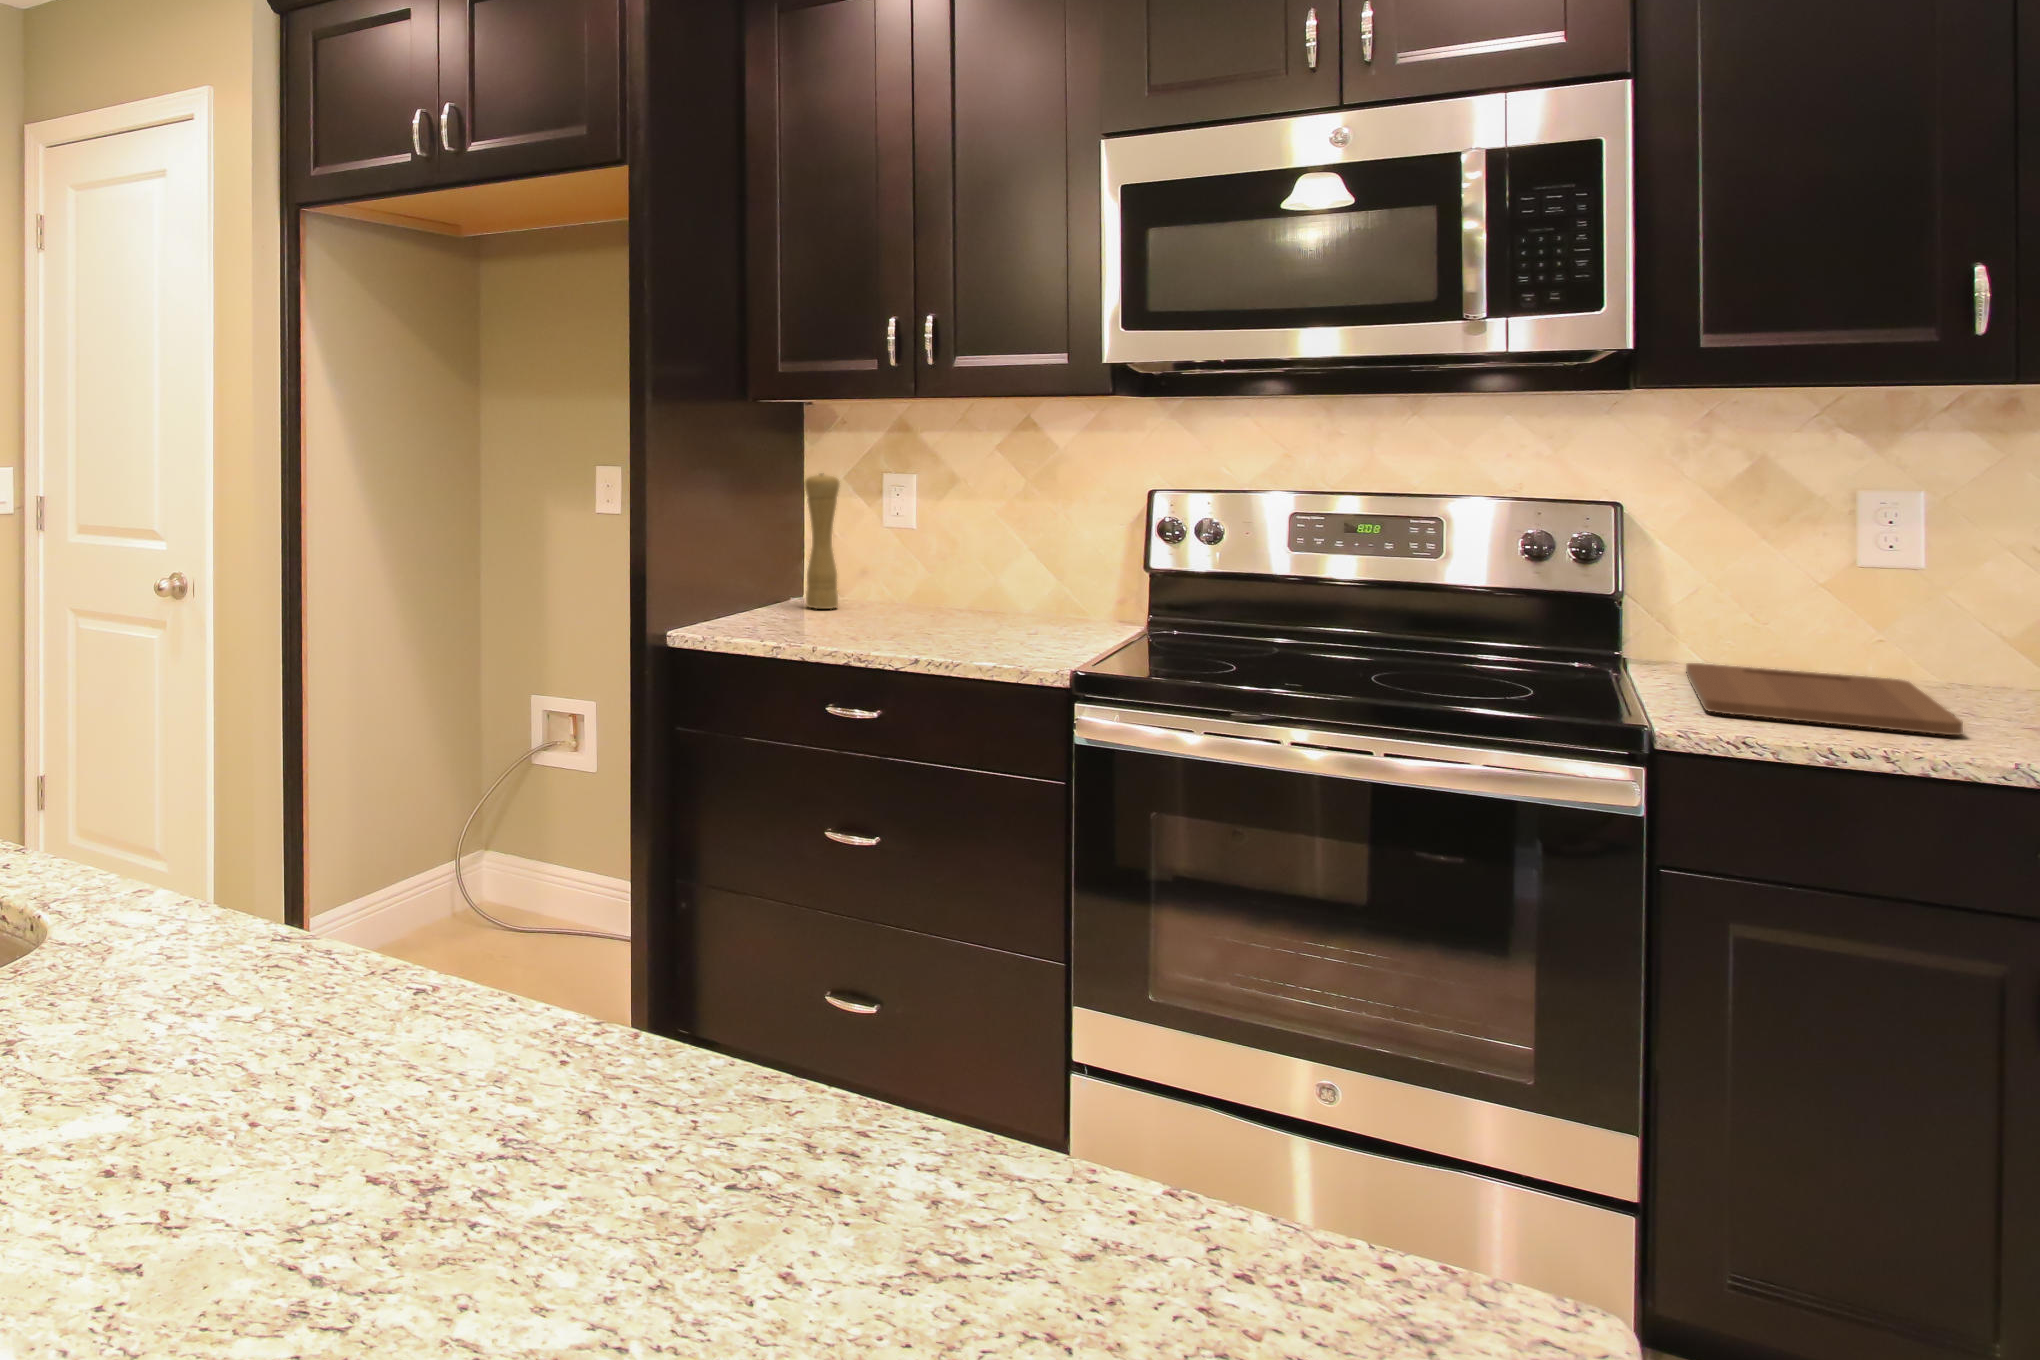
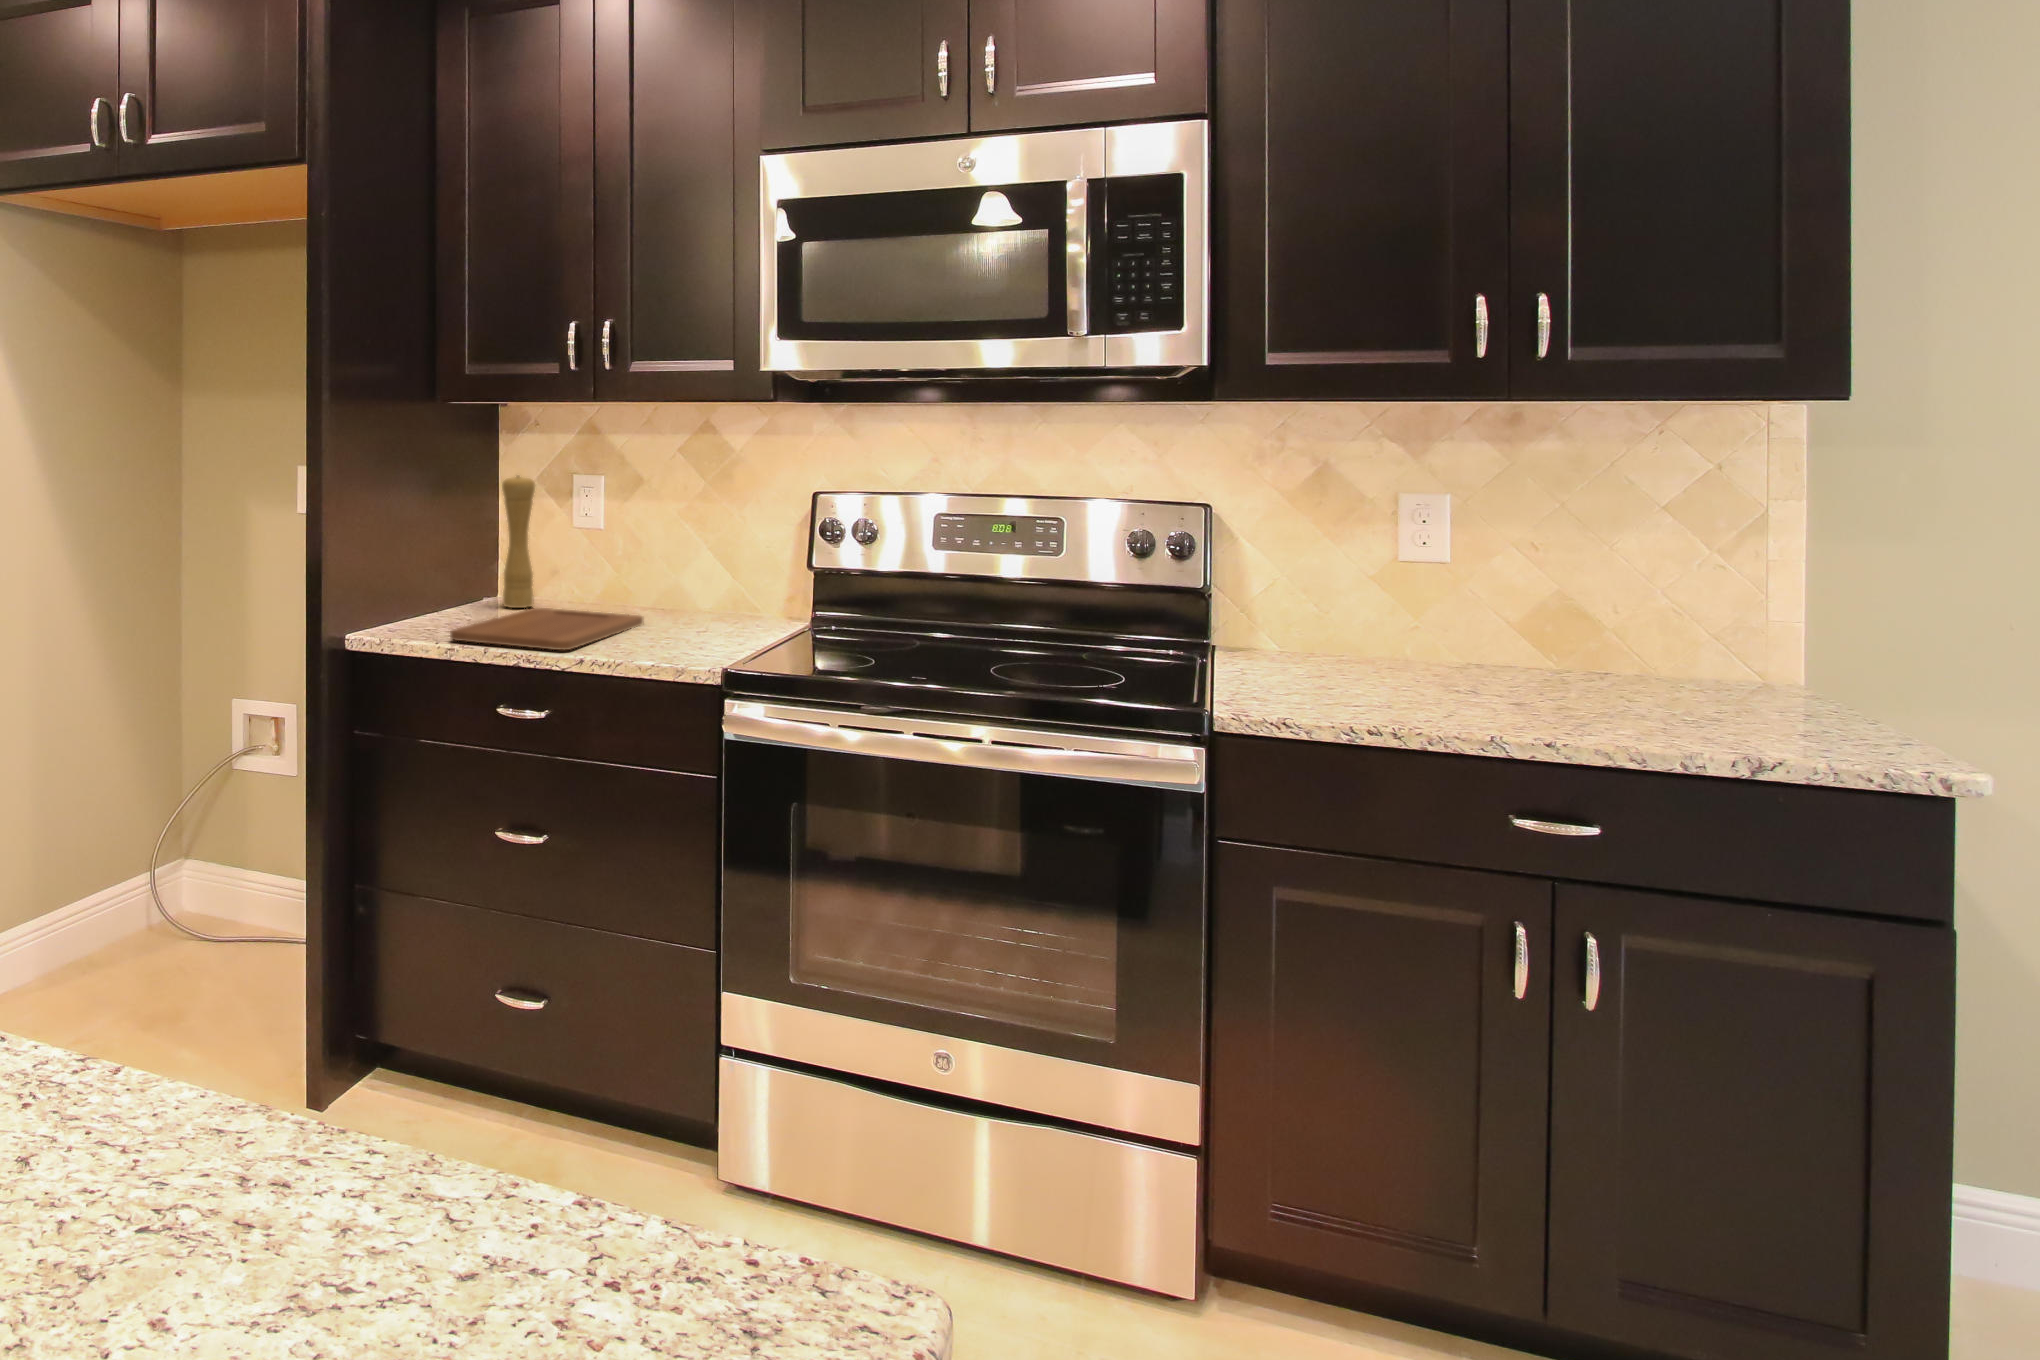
cutting board: present [1686,663,1963,735] -> present [450,608,643,650]

